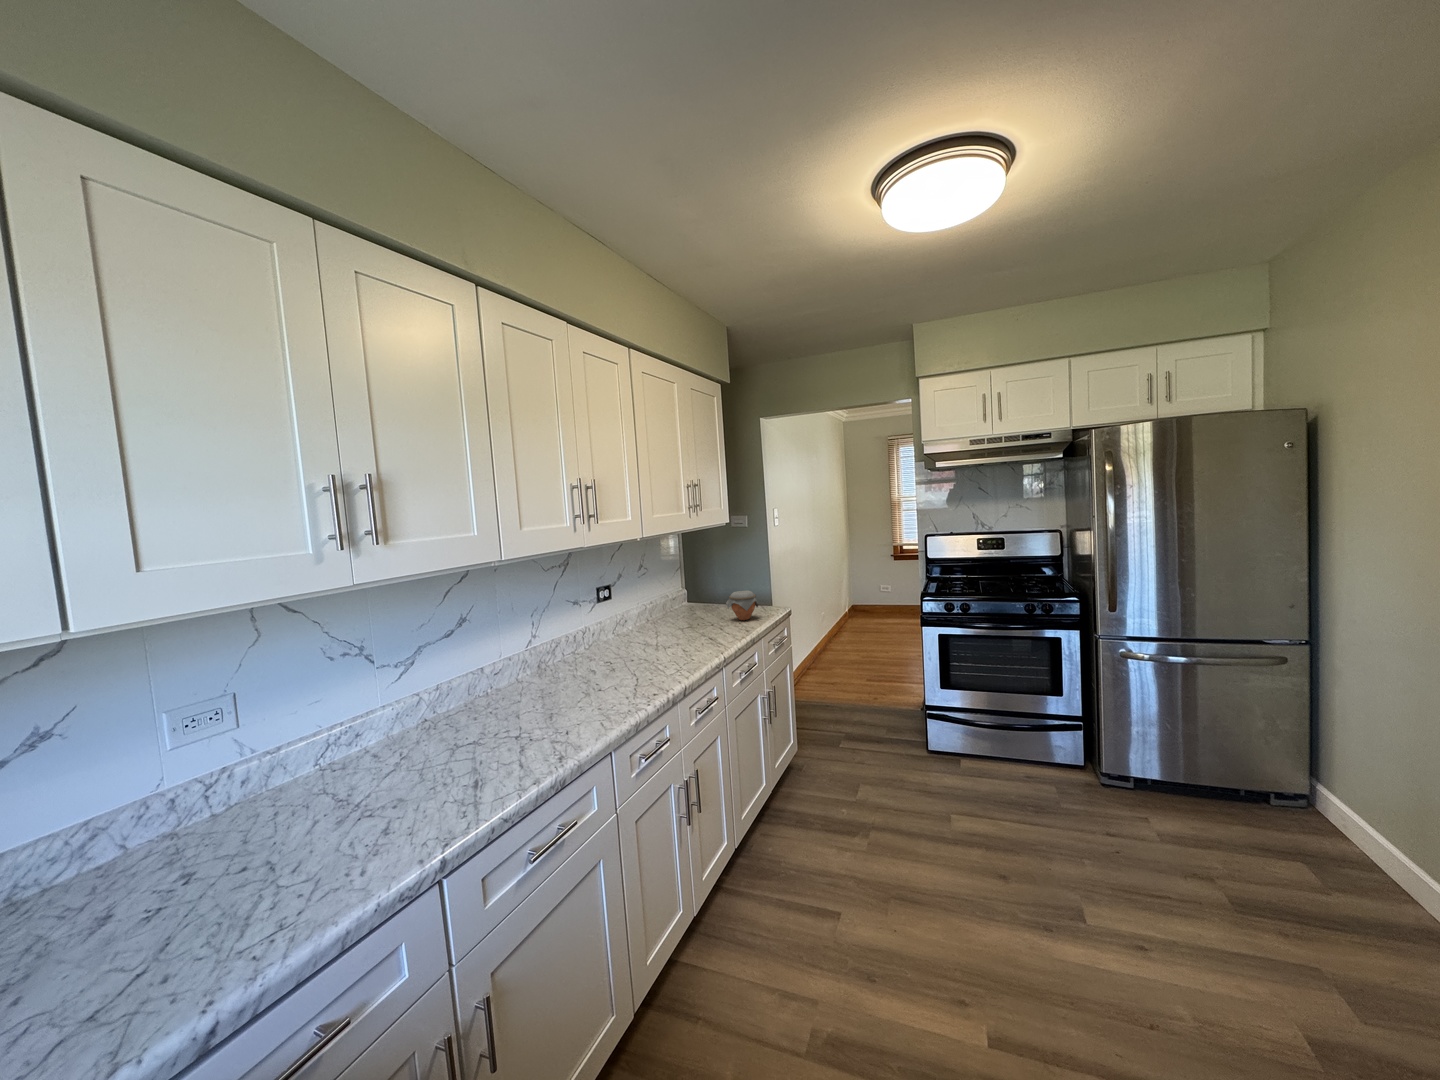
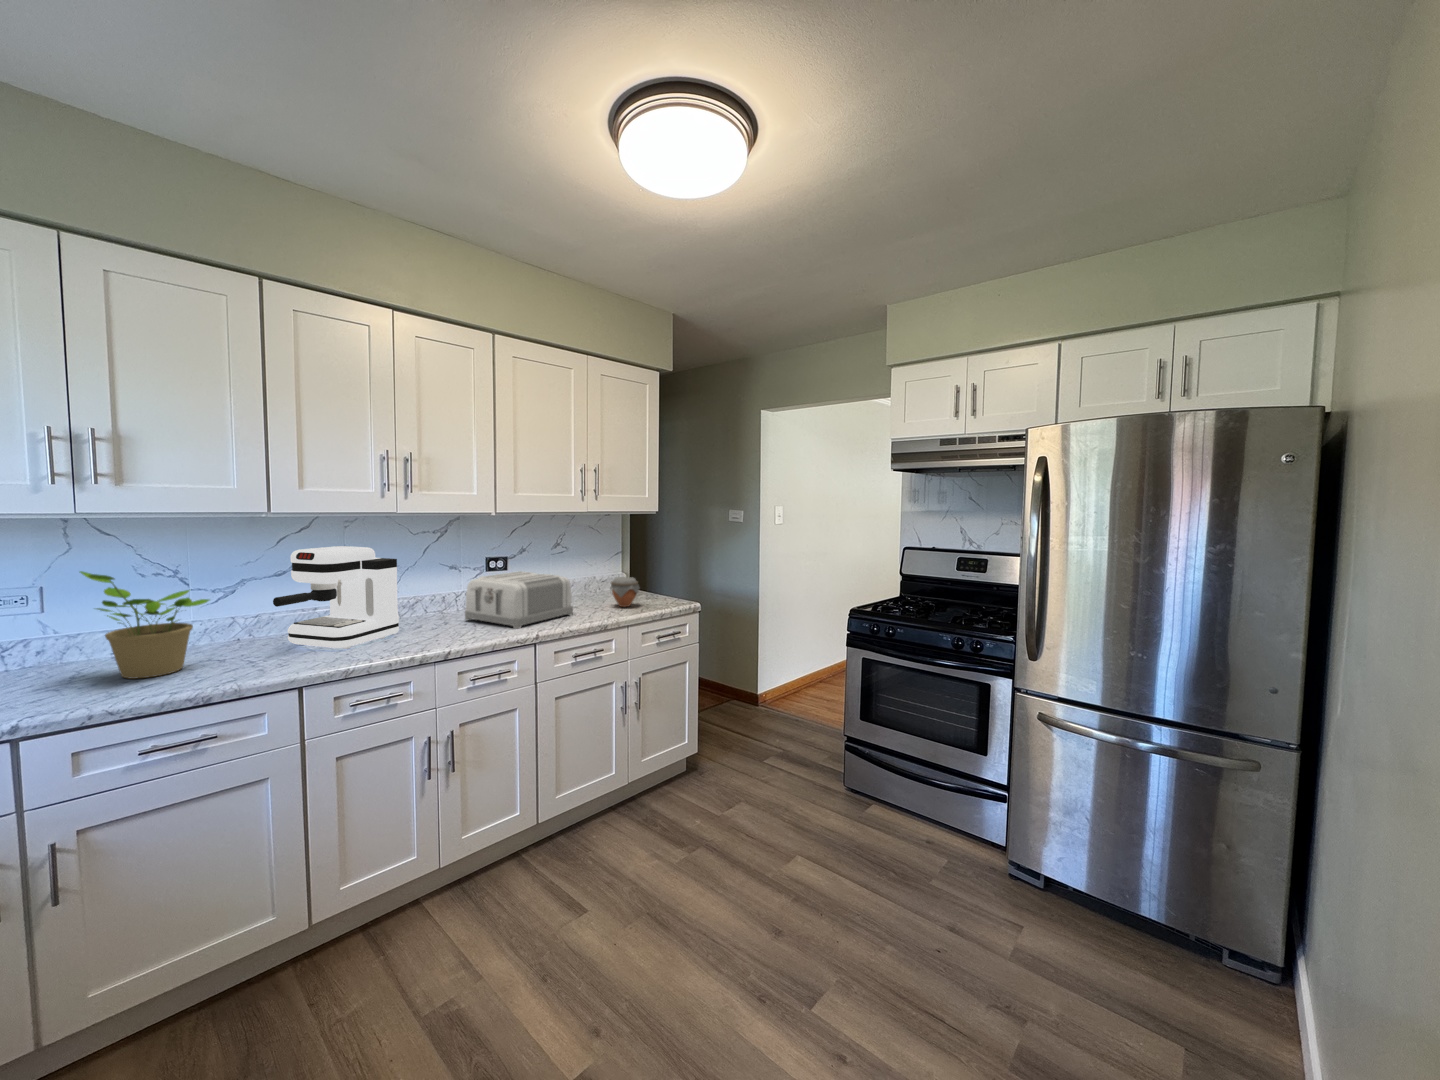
coffee maker: none [503,591,604,710] -> present [273,546,399,649]
toaster: none [629,596,719,656] -> present [465,571,573,629]
potted plant: none [336,659,471,783] -> present [80,571,209,679]

